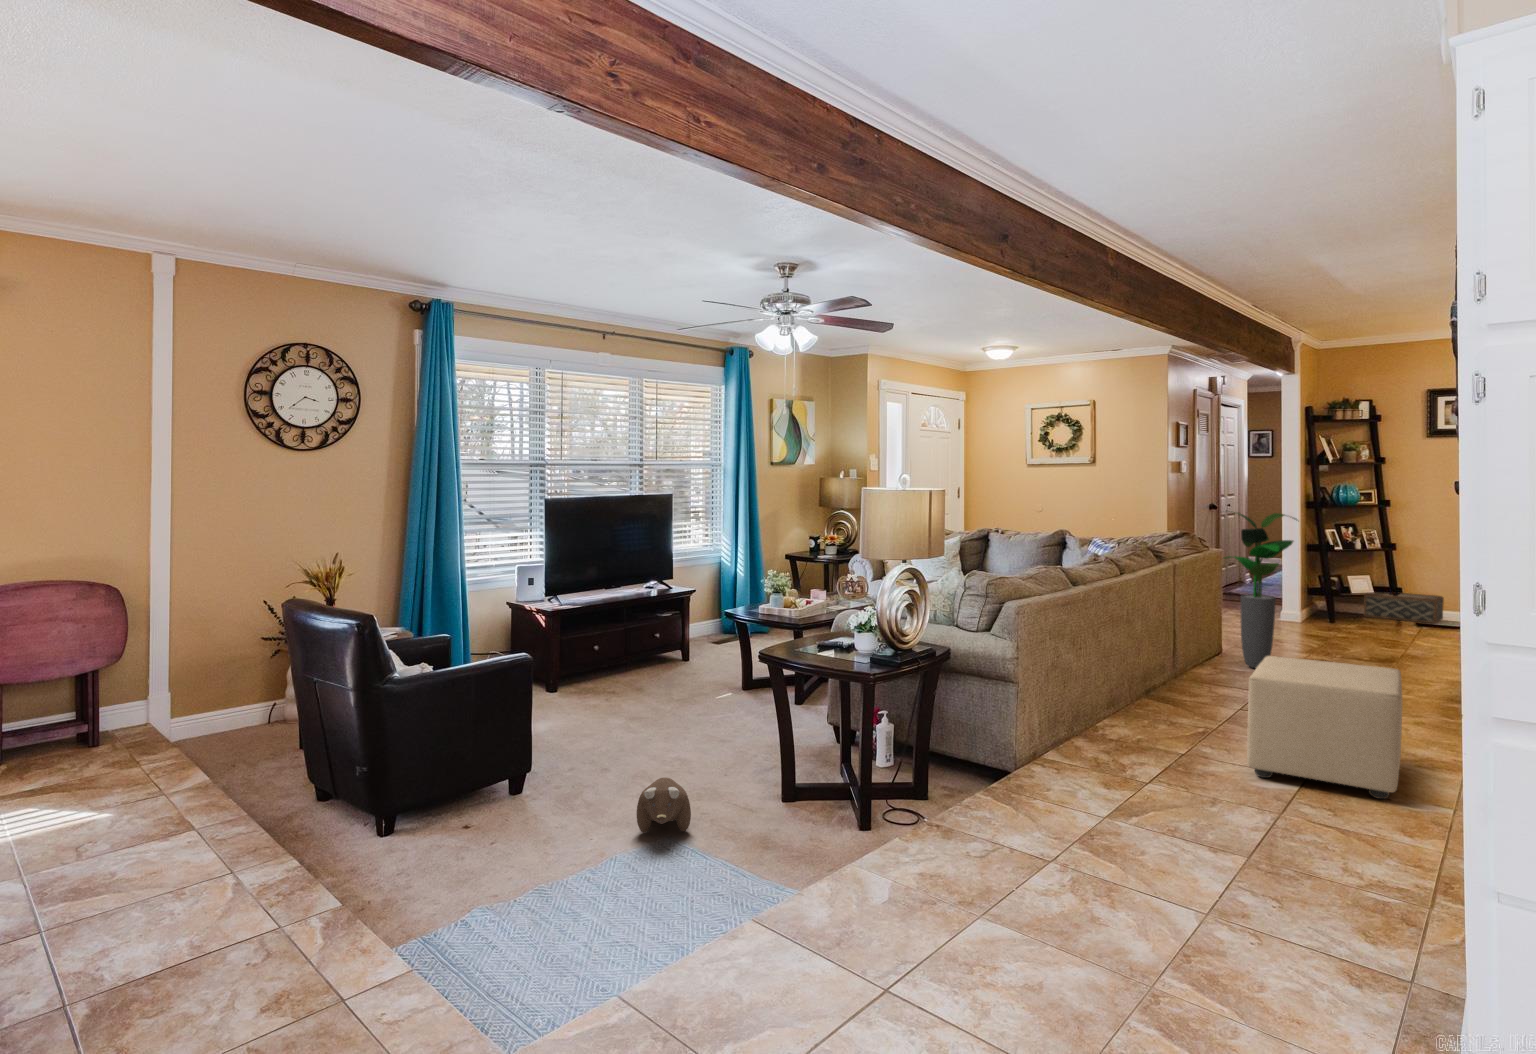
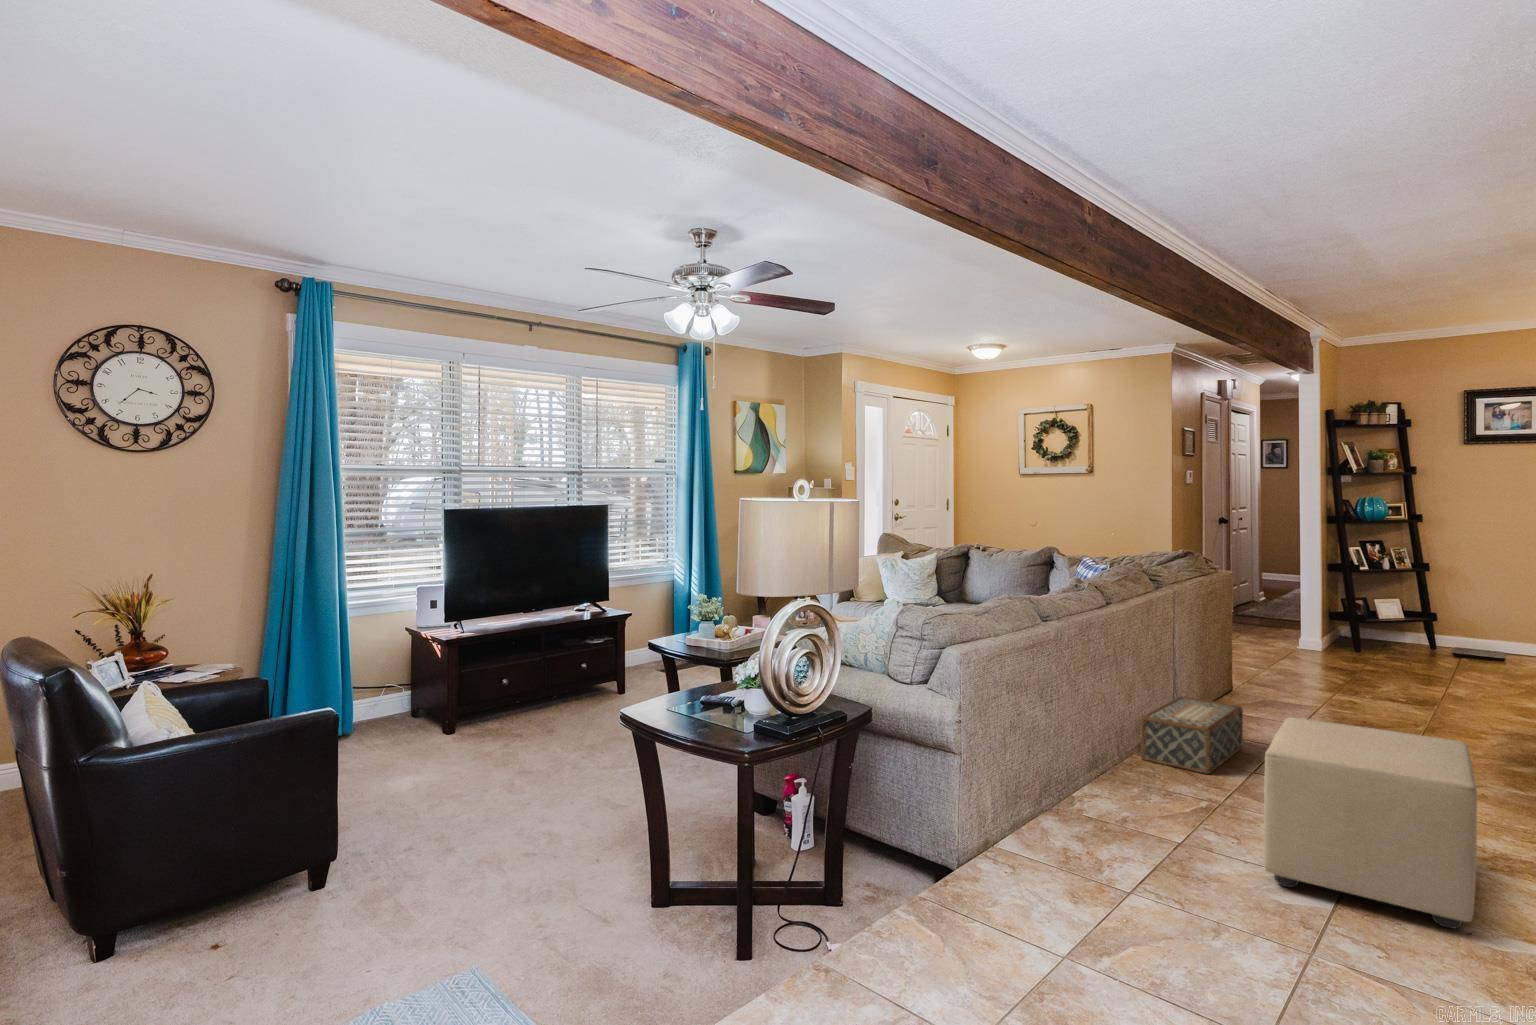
potted plant: present [1224,511,1296,668] -> none [1227,528,1324,715]
woven basket: present [1364,593,1444,623] -> present [1141,696,1243,774]
plush toy: present [637,778,691,833] -> none [433,883,510,961]

